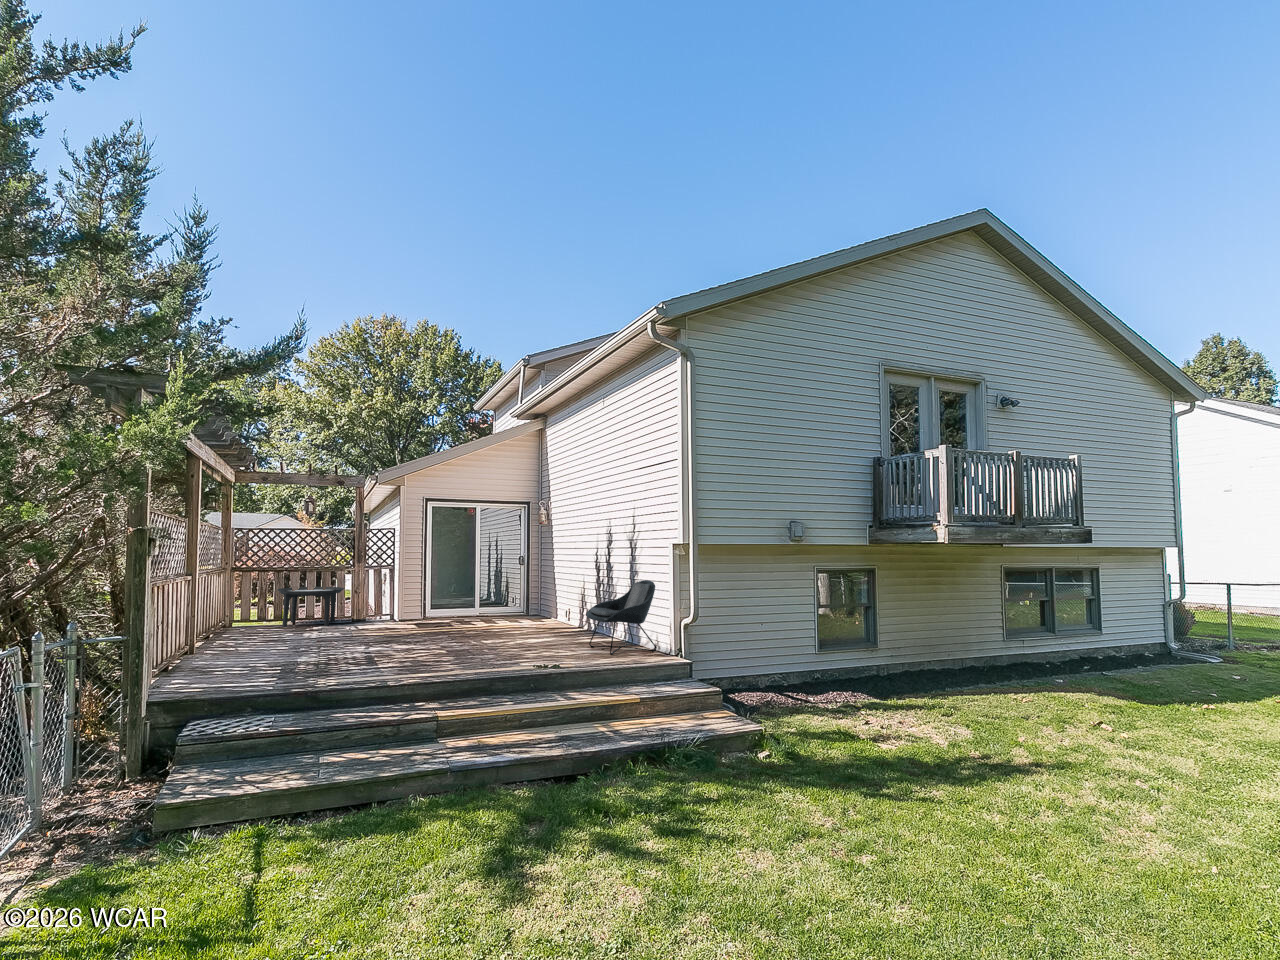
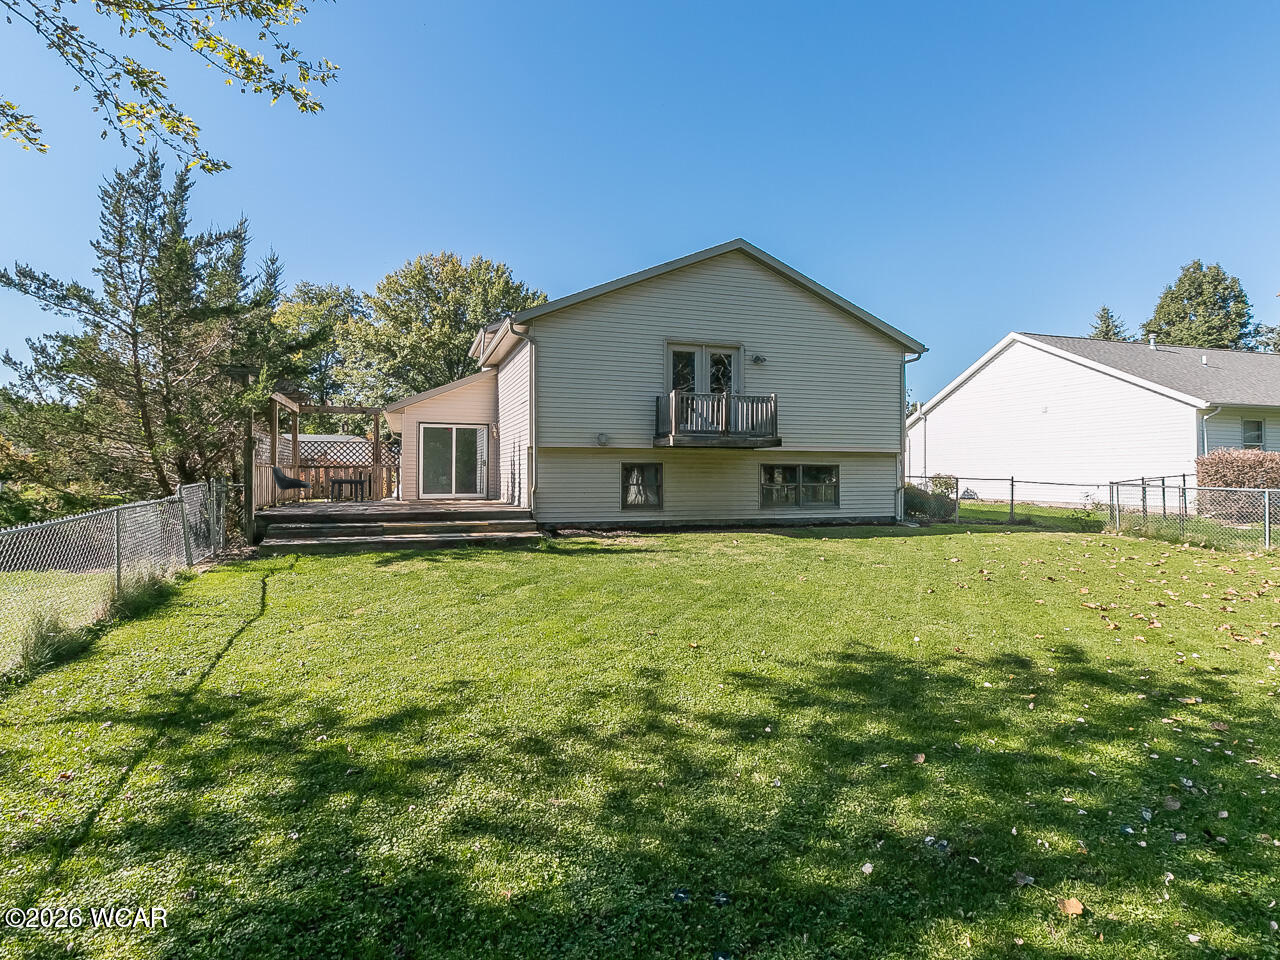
lounge chair: present [586,580,656,655] -> present [272,466,312,506]

